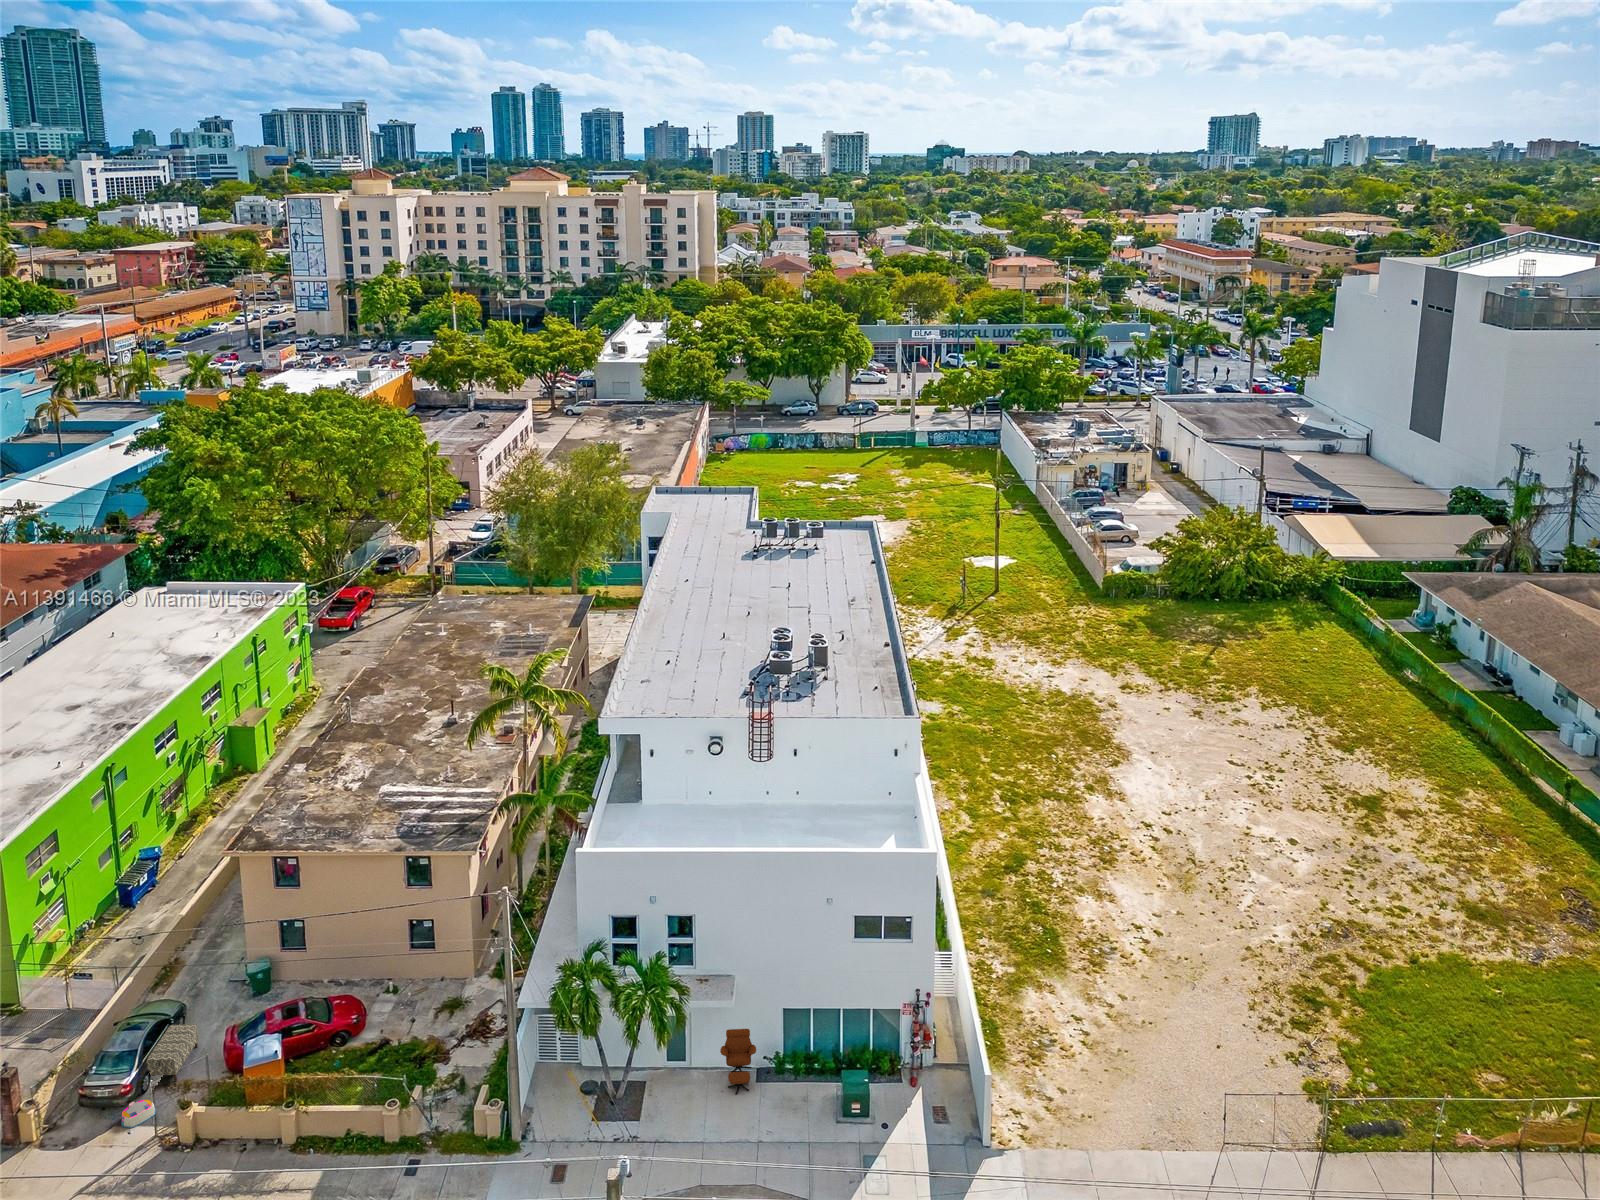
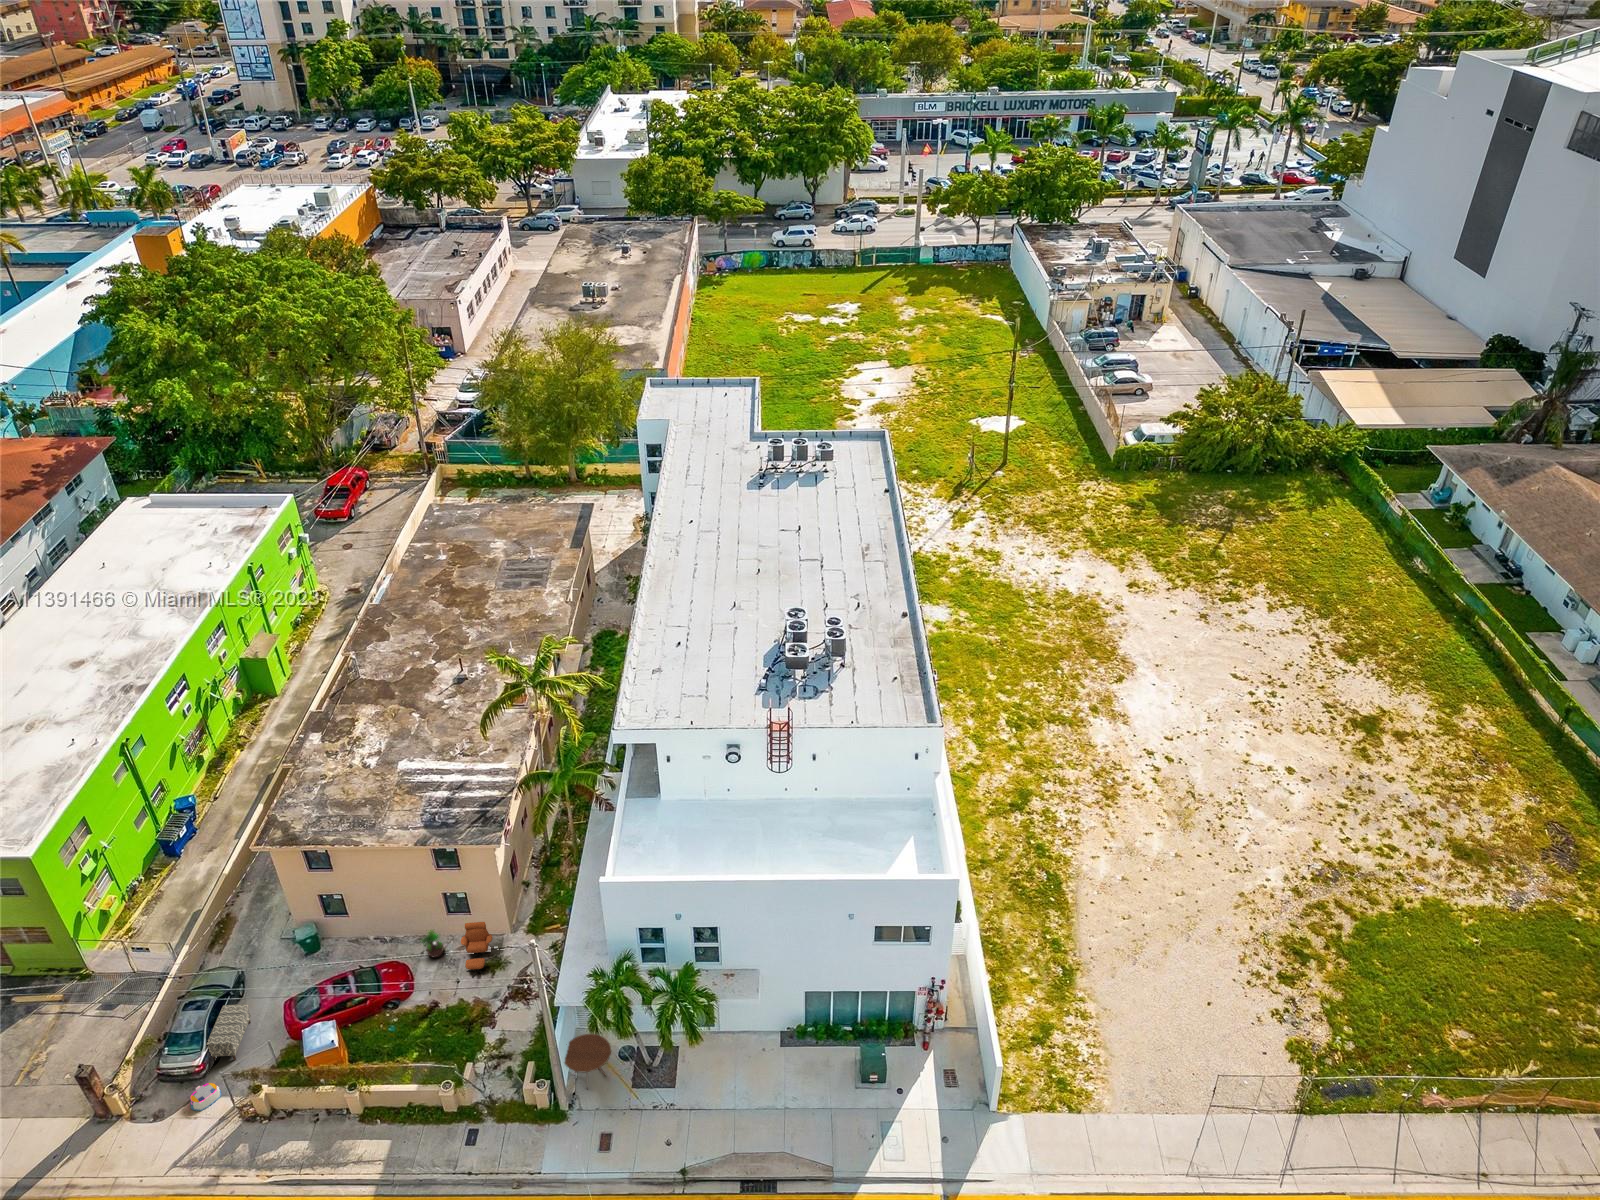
potted tree: none [385,957,410,990] -> present [420,930,443,957]
lounge chair: present [720,1029,756,1094] -> present [461,922,493,978]
round table: none [525,1055,578,1114] -> present [564,1034,611,1075]

